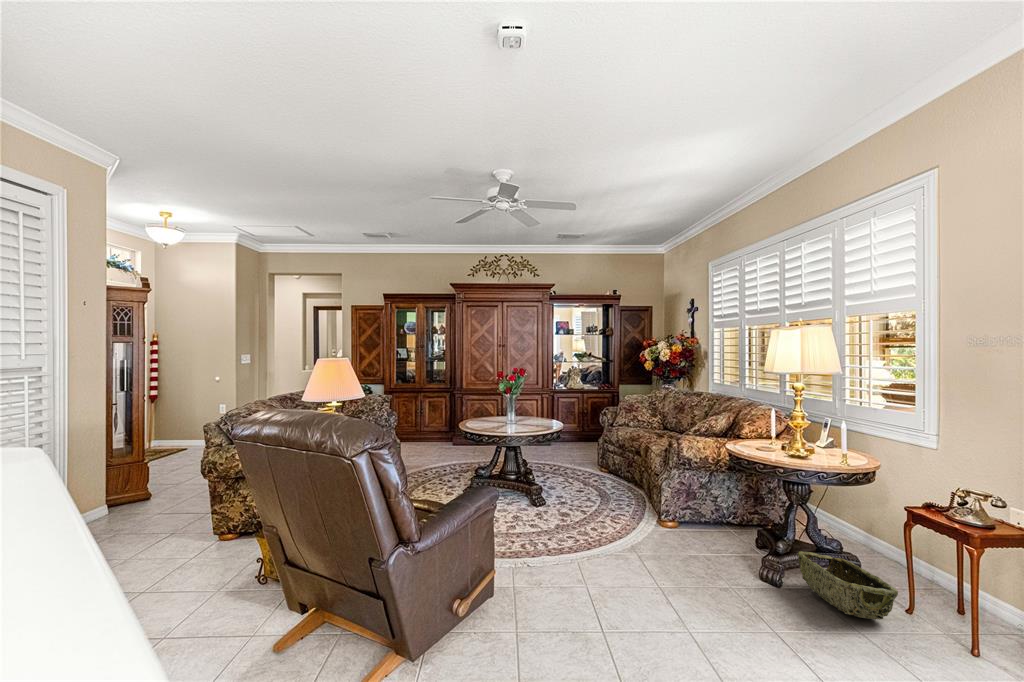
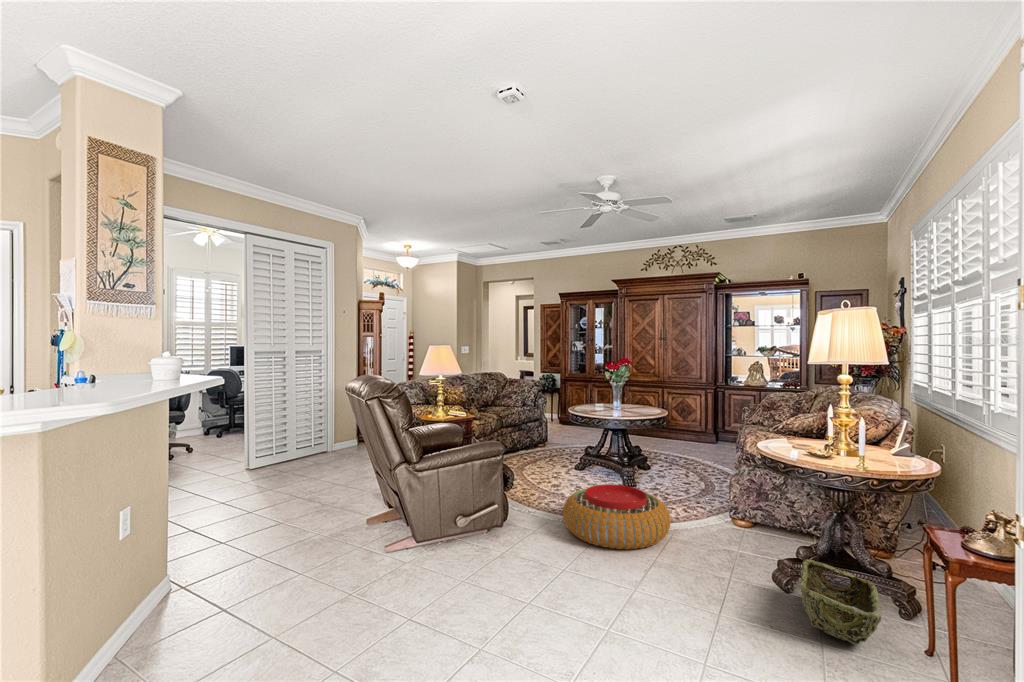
pouf: none [537,510,653,586] -> present [563,484,671,549]

